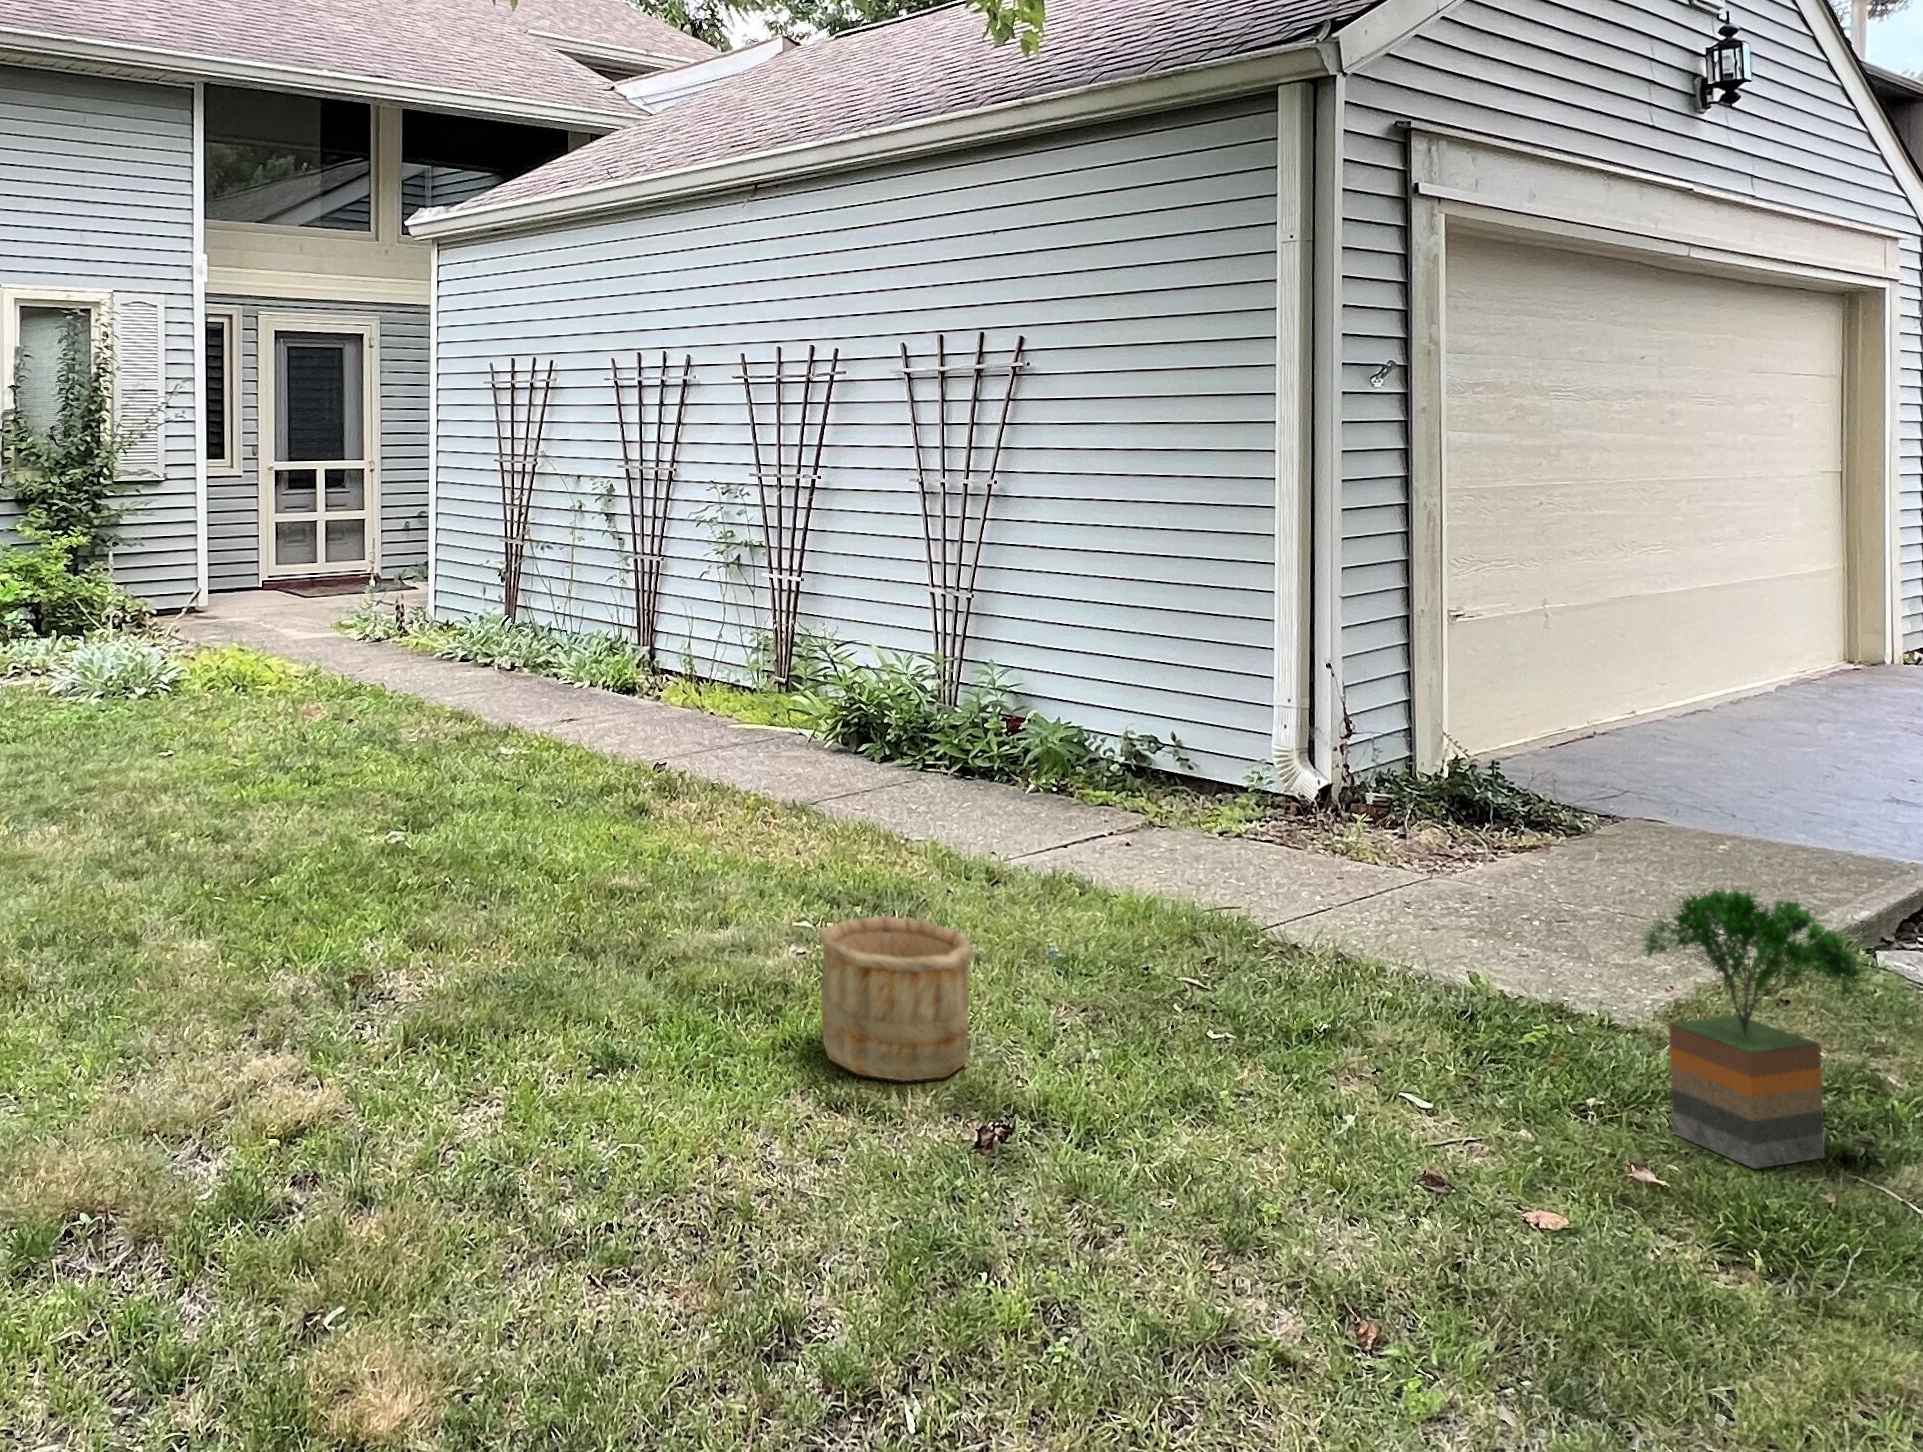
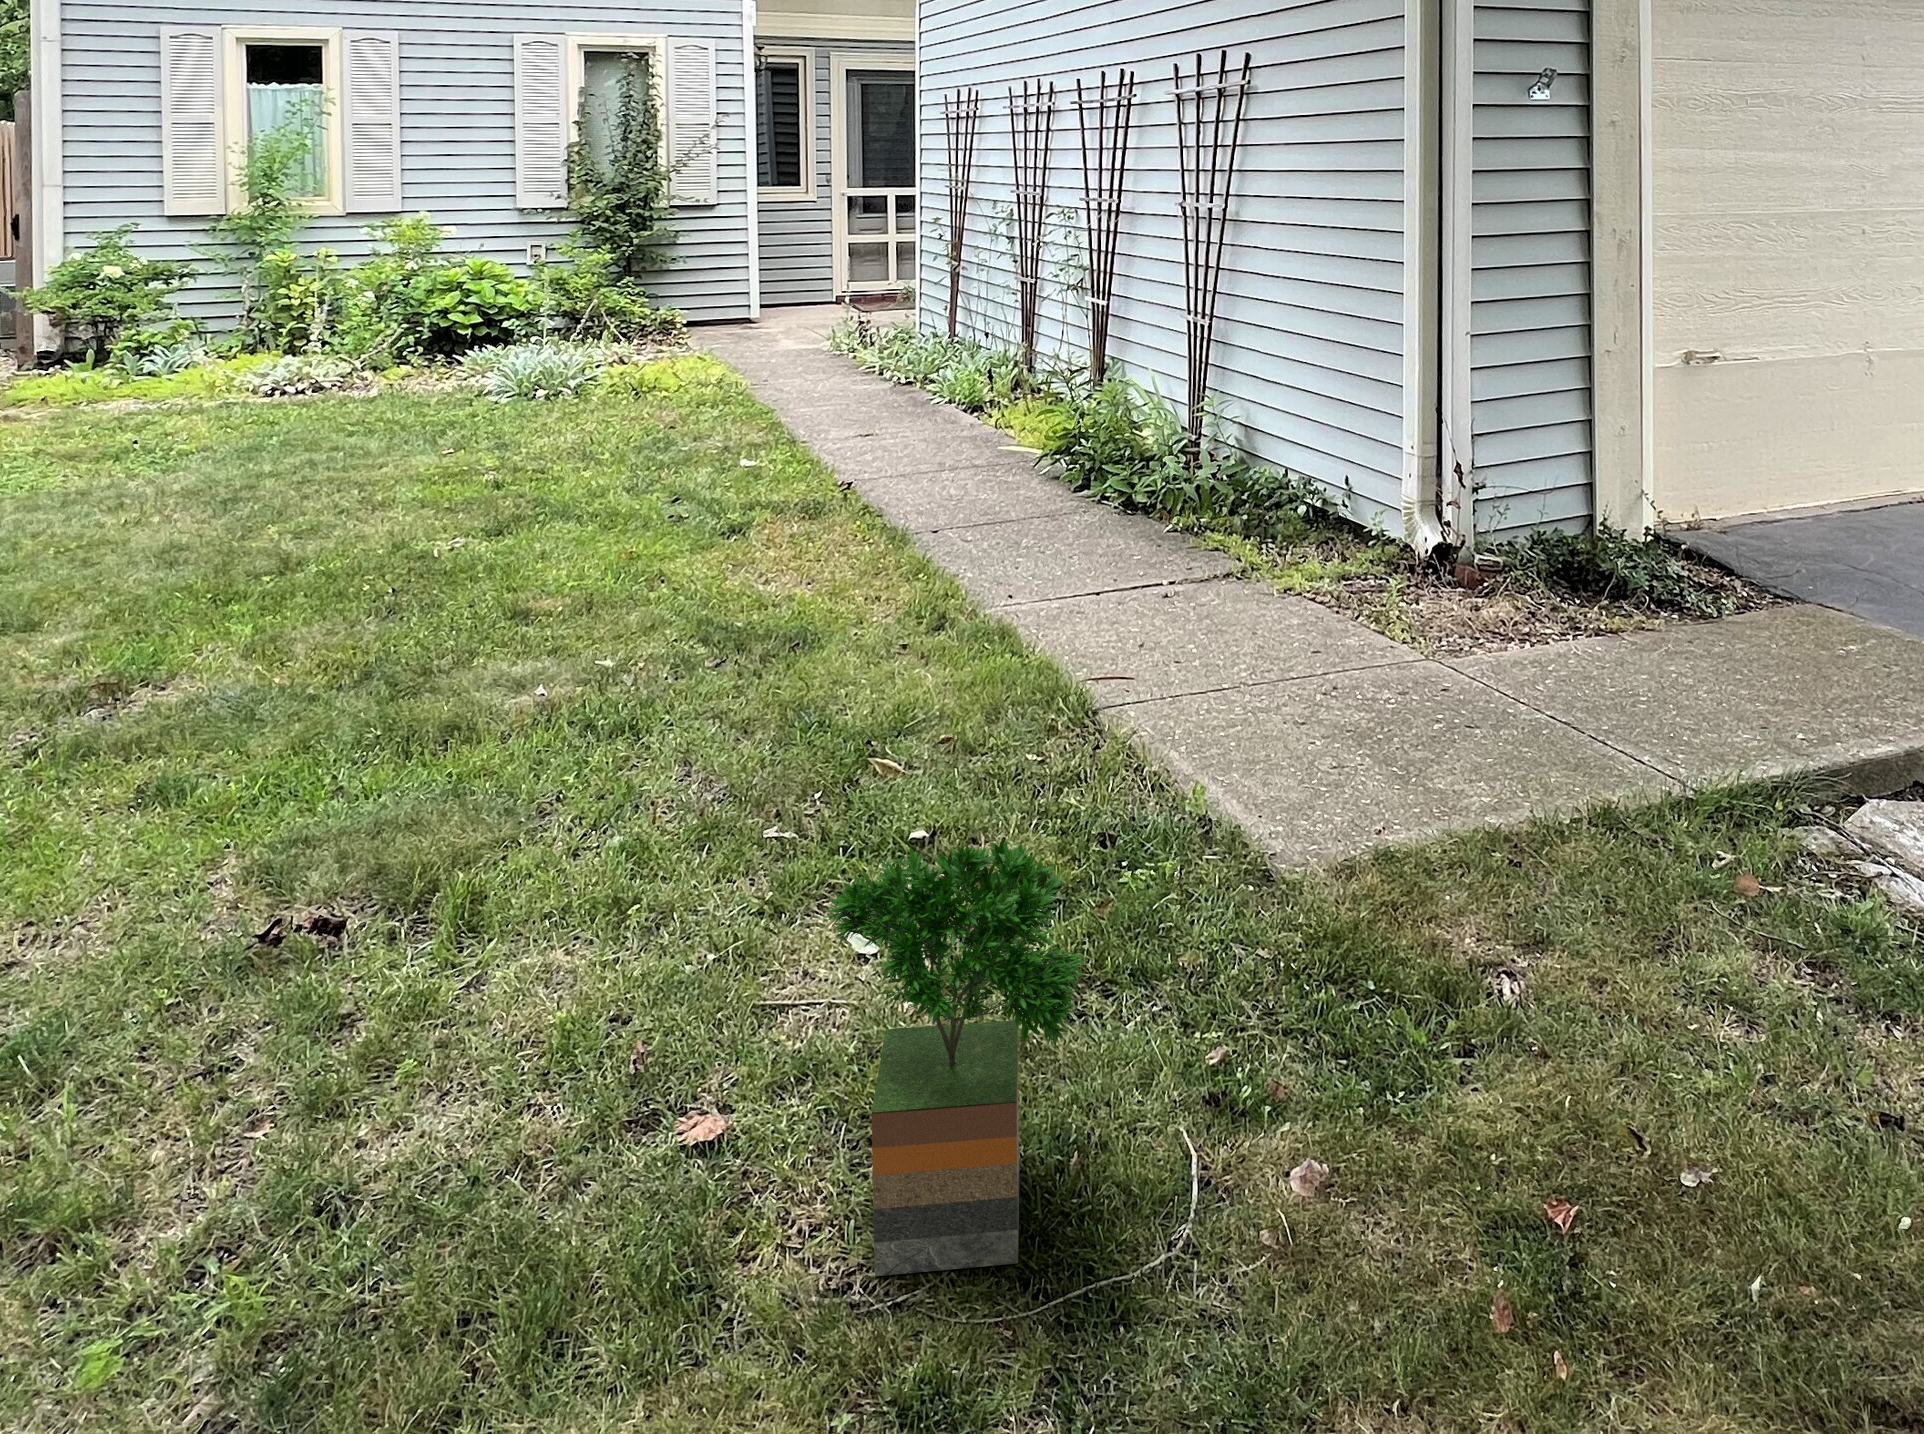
wooden bucket: present [819,916,974,1081] -> none [73,752,307,971]

